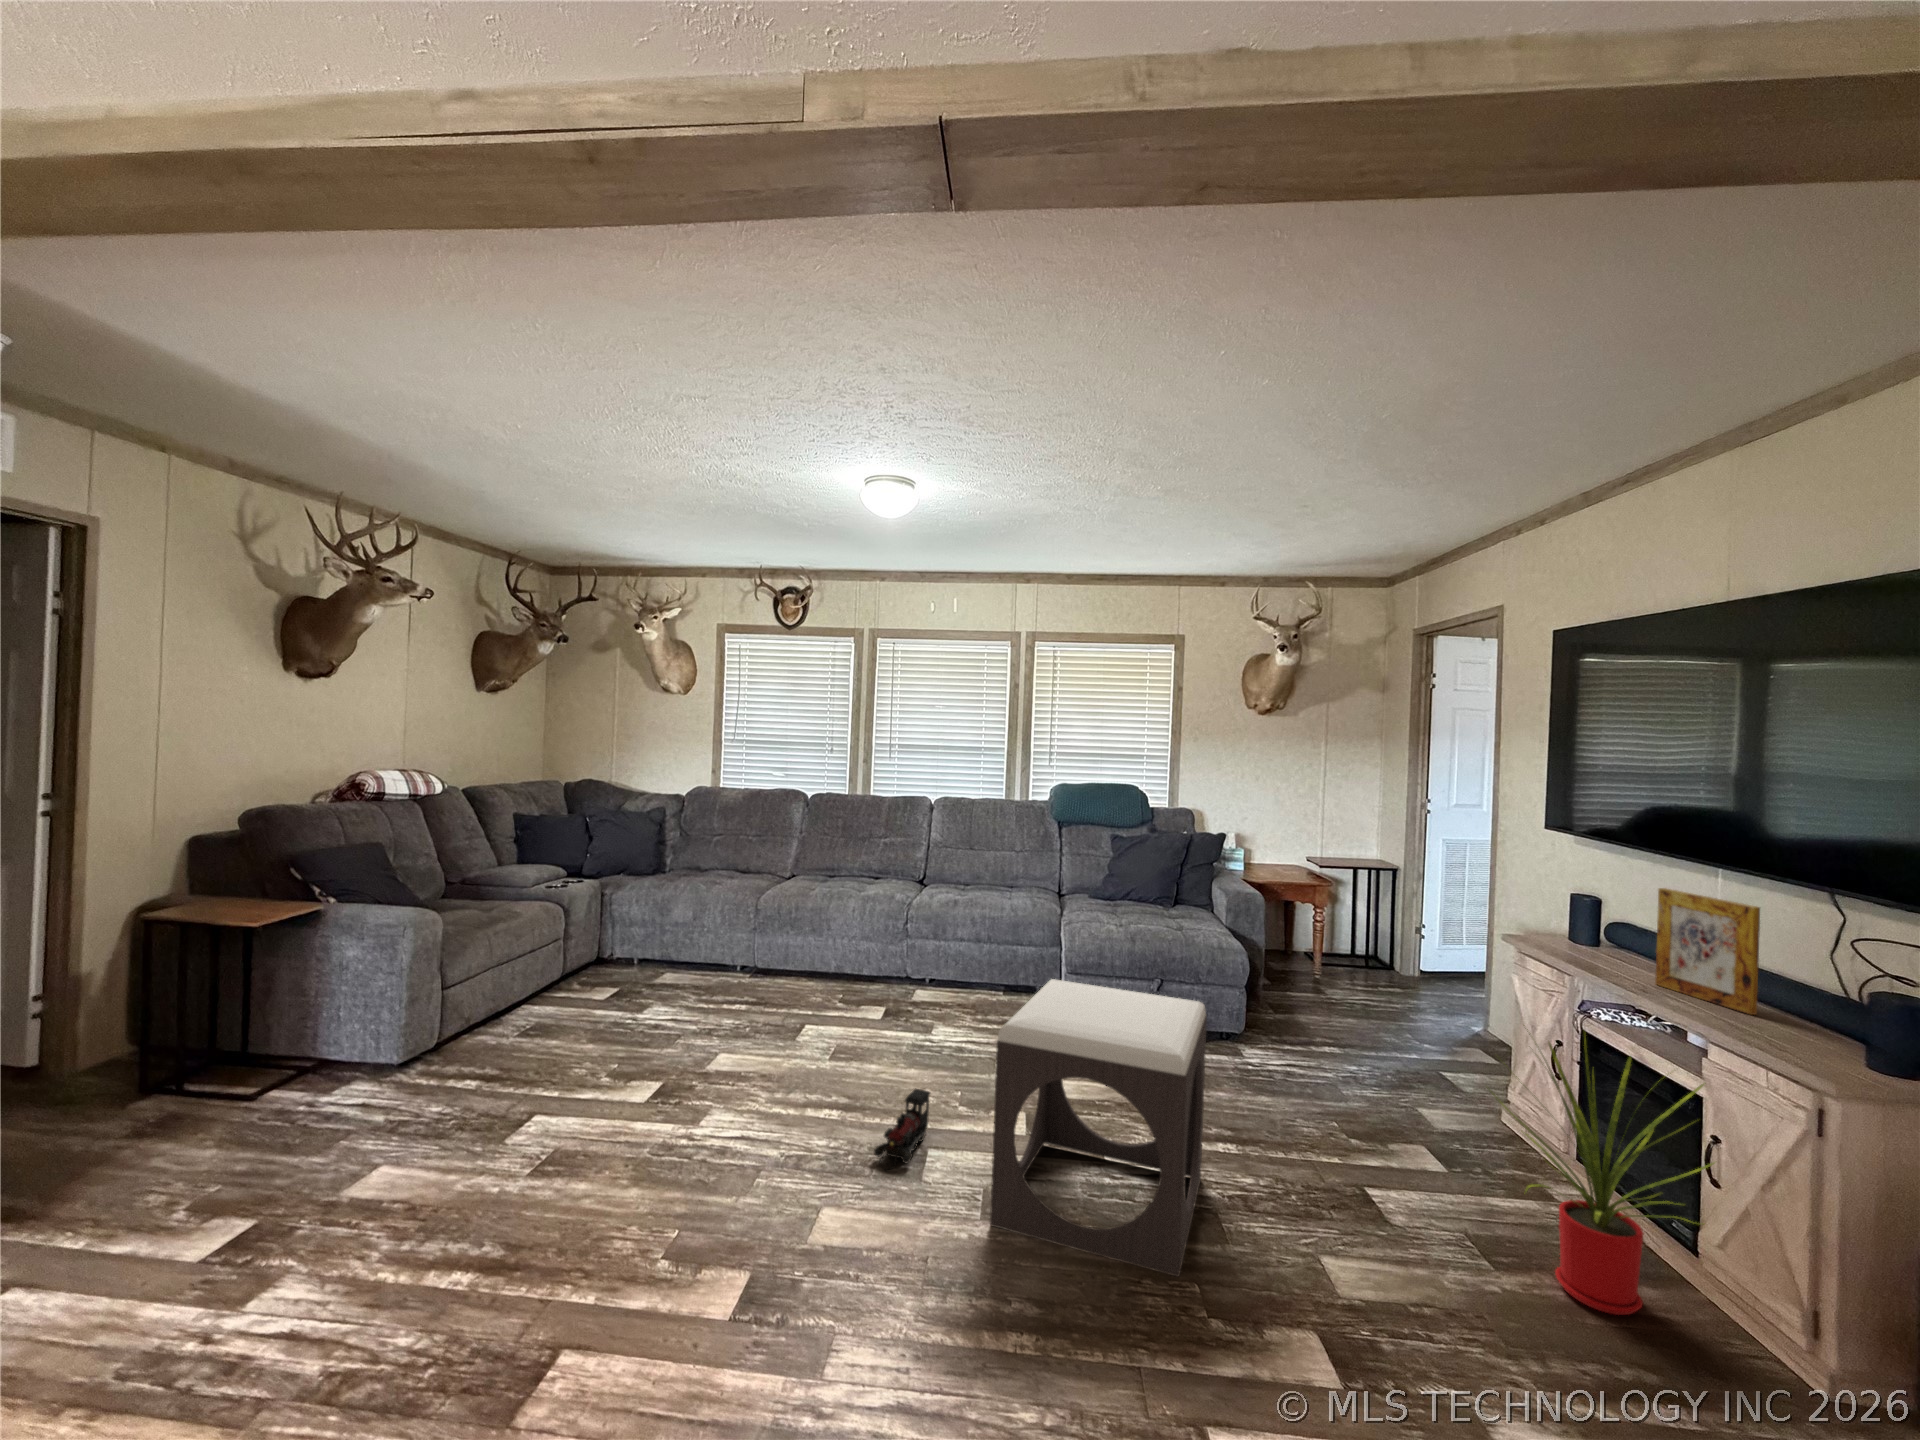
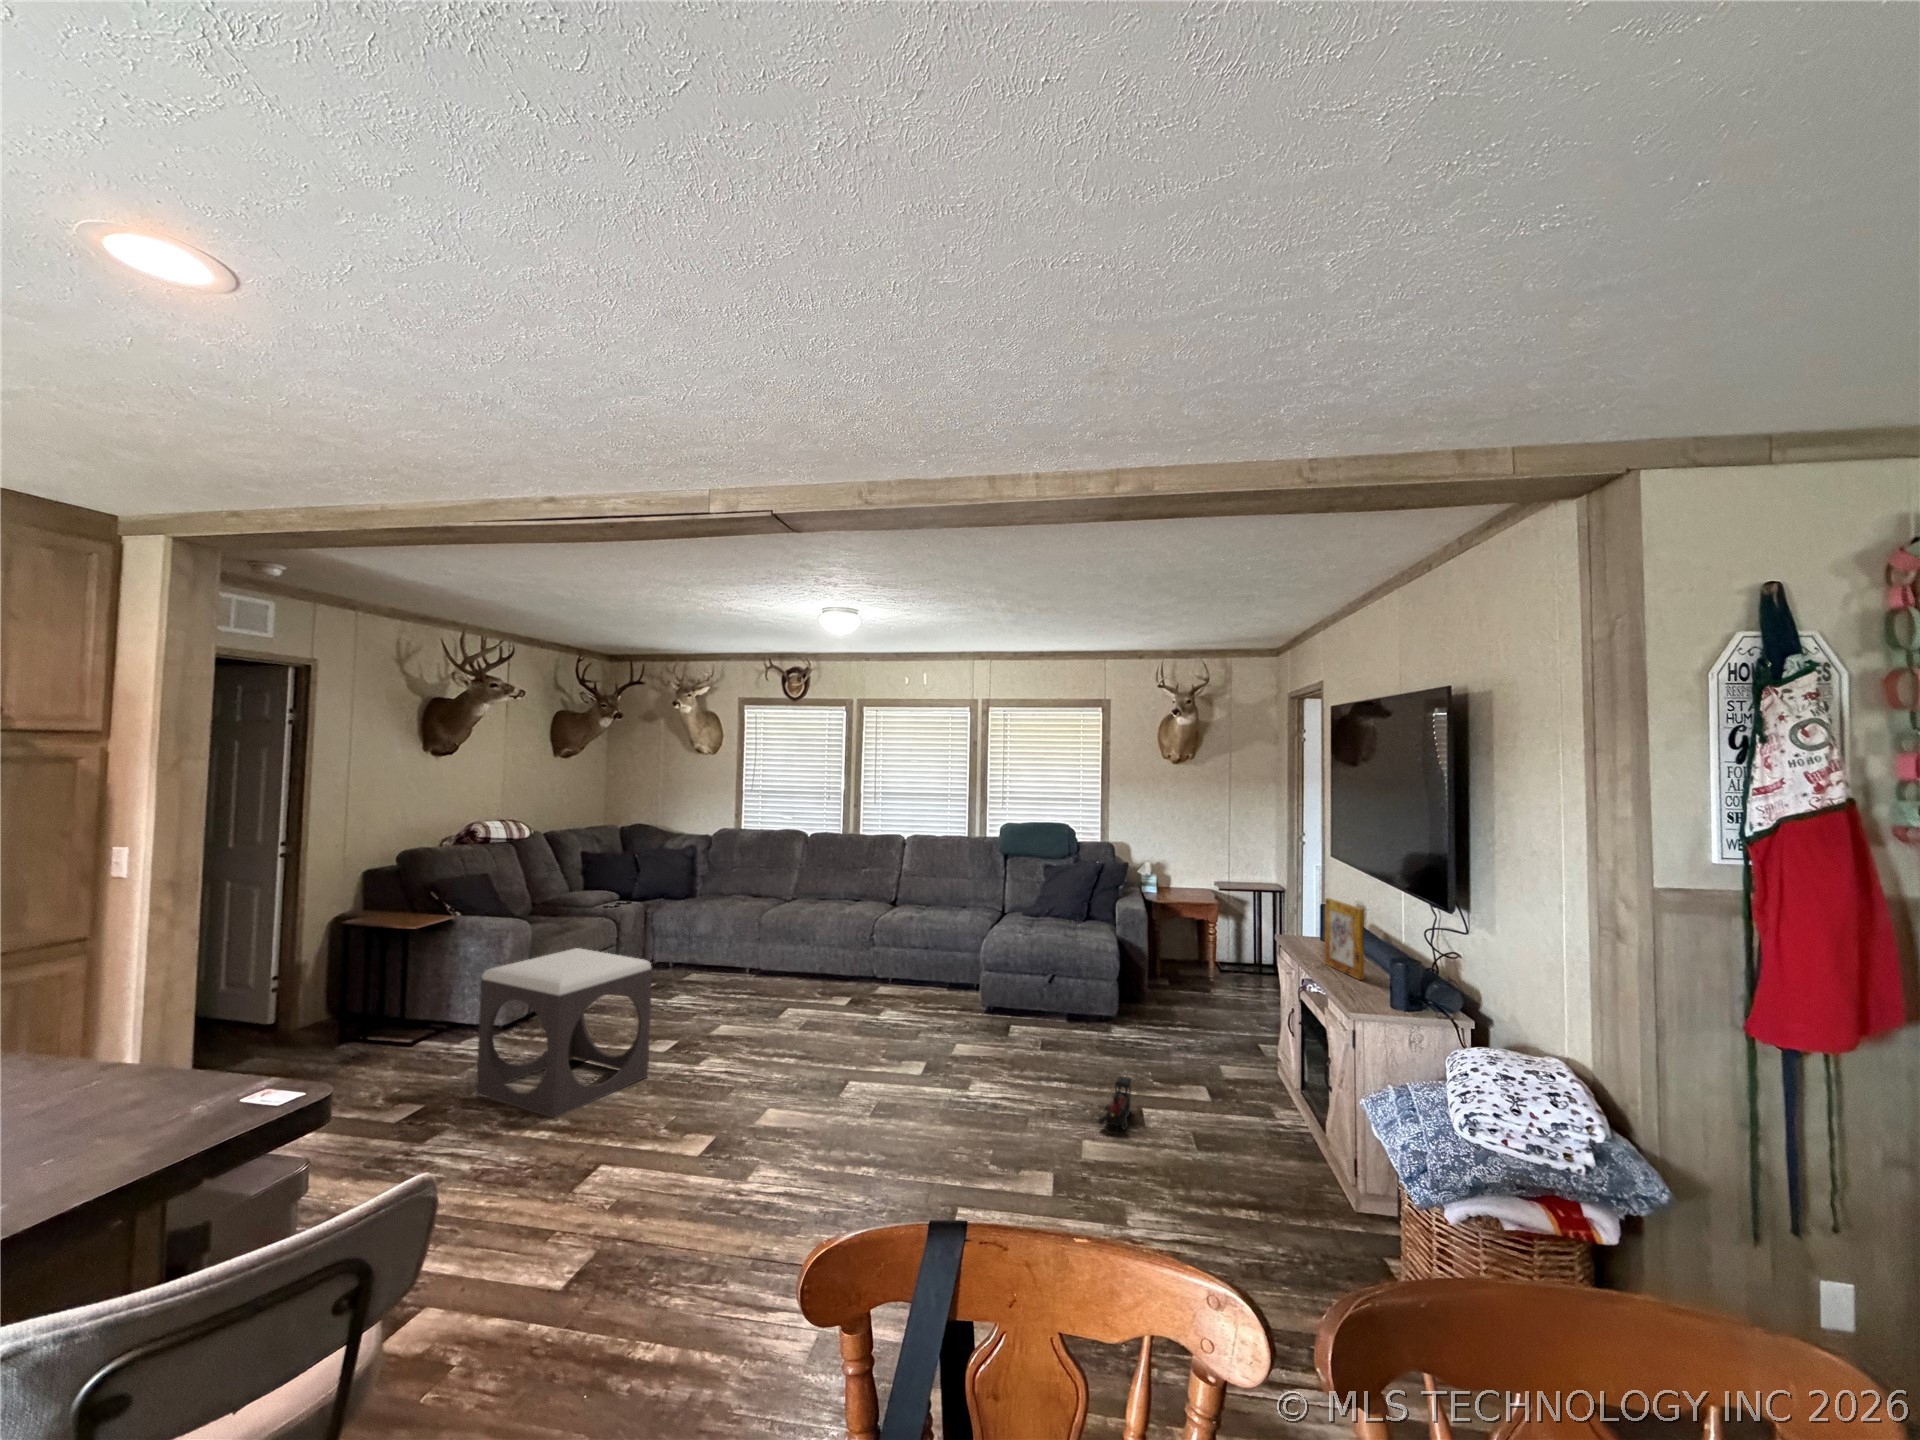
footstool: present [990,979,1207,1277] -> present [476,948,652,1118]
house plant: present [1491,1029,1714,1315] -> none [1194,987,1317,1170]
toy train: present [874,1089,930,1170] -> present [1098,1076,1131,1134]

